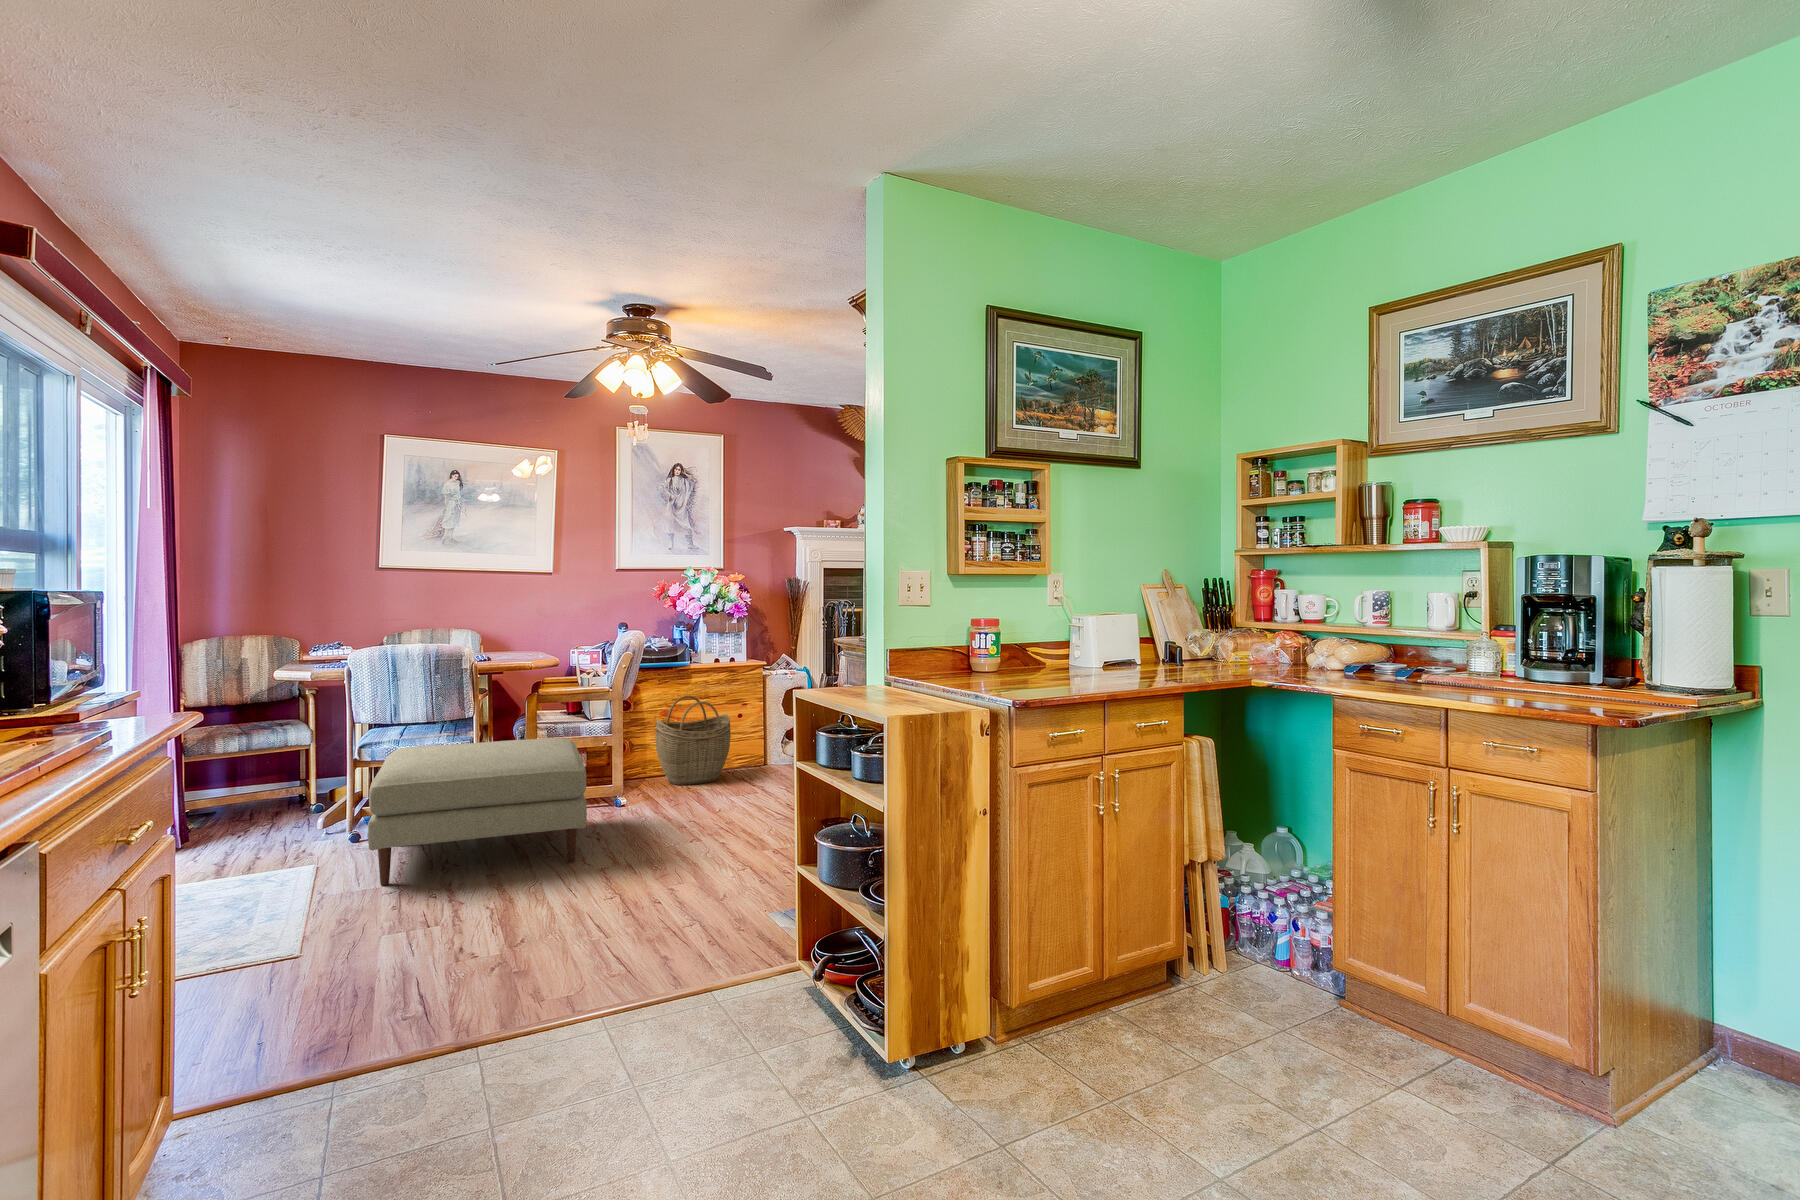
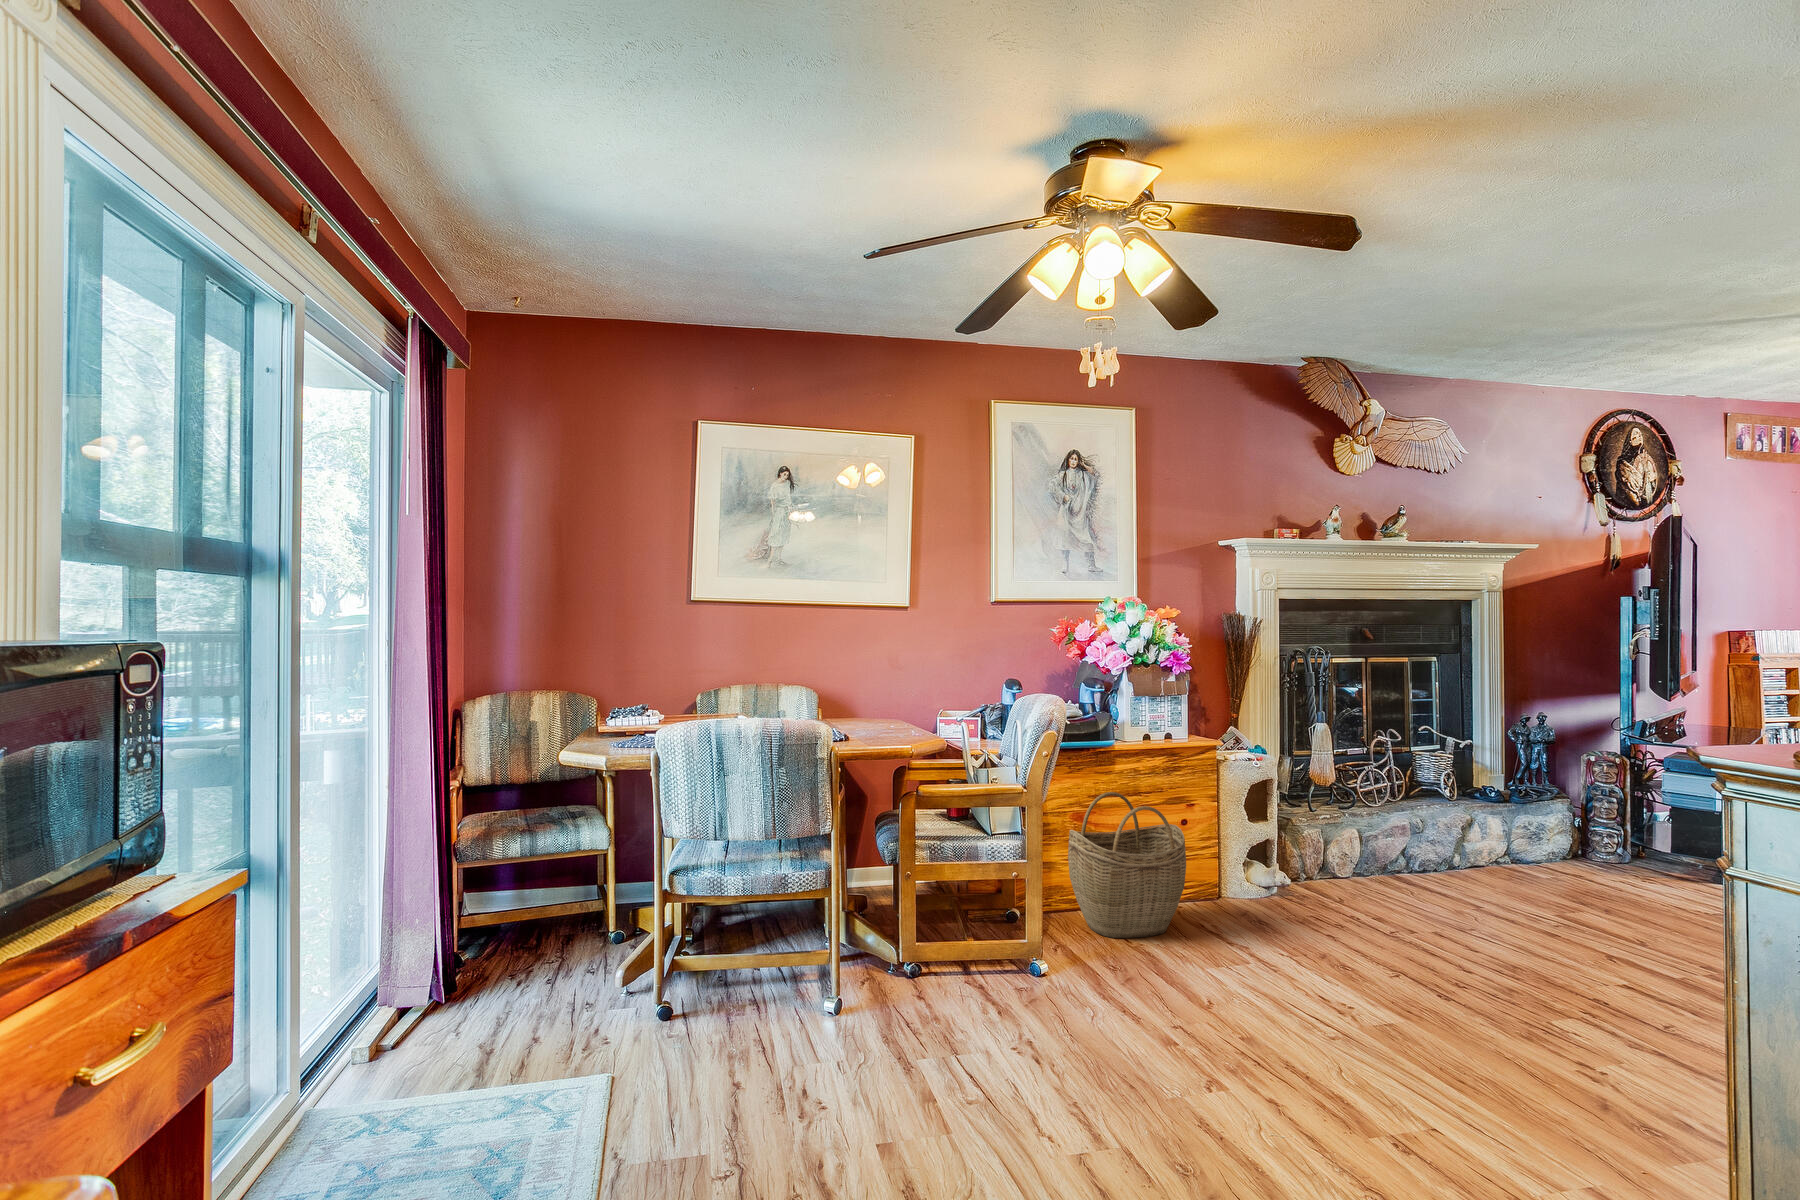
ottoman: present [368,738,587,885] -> none [688,875,1044,1155]

